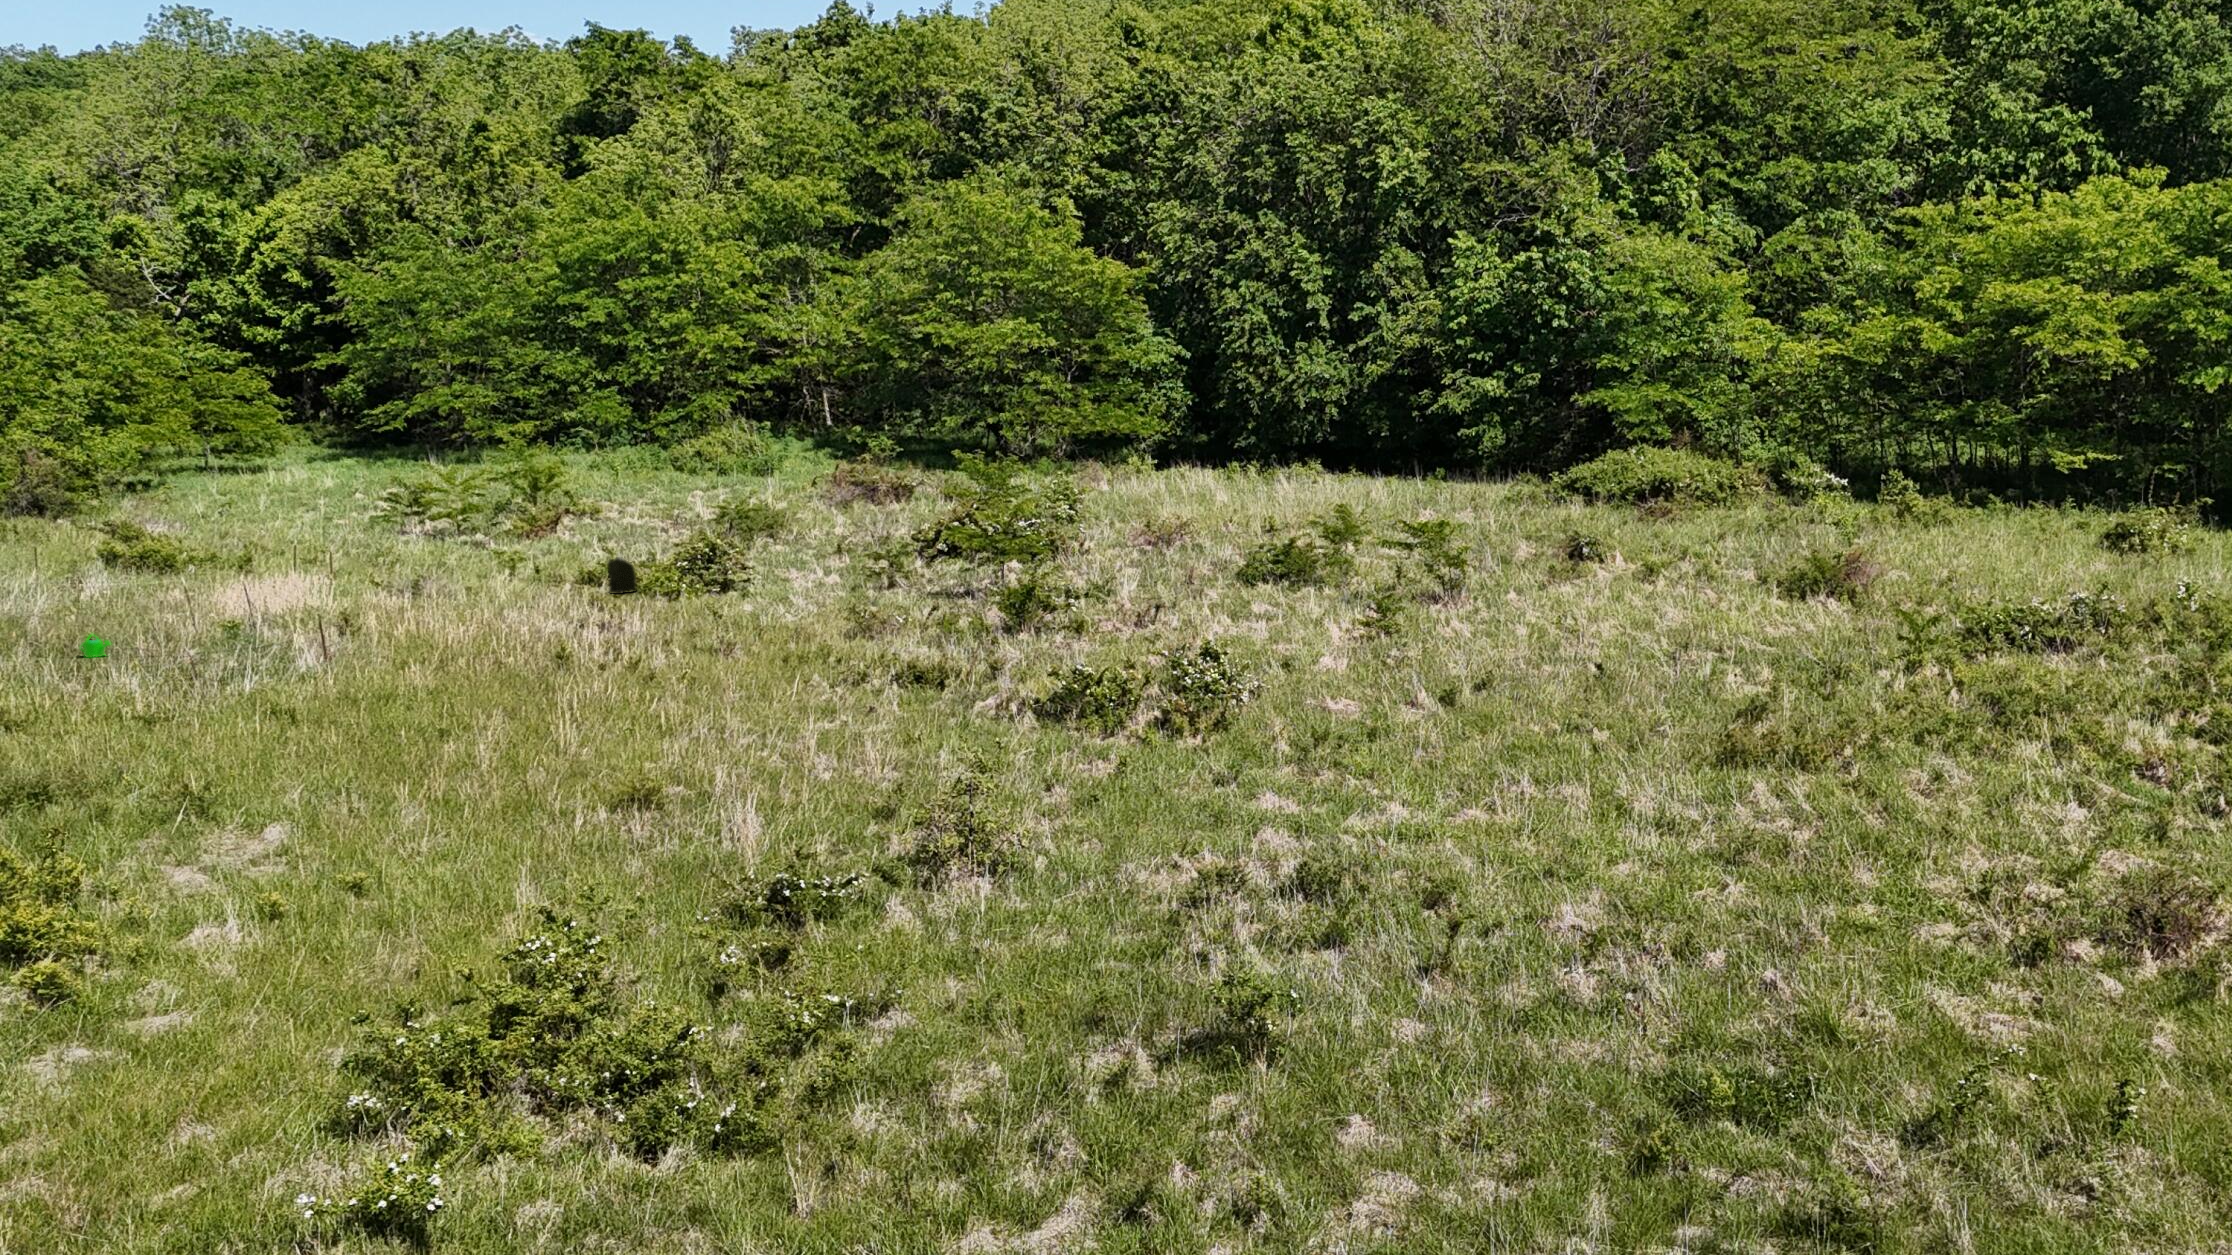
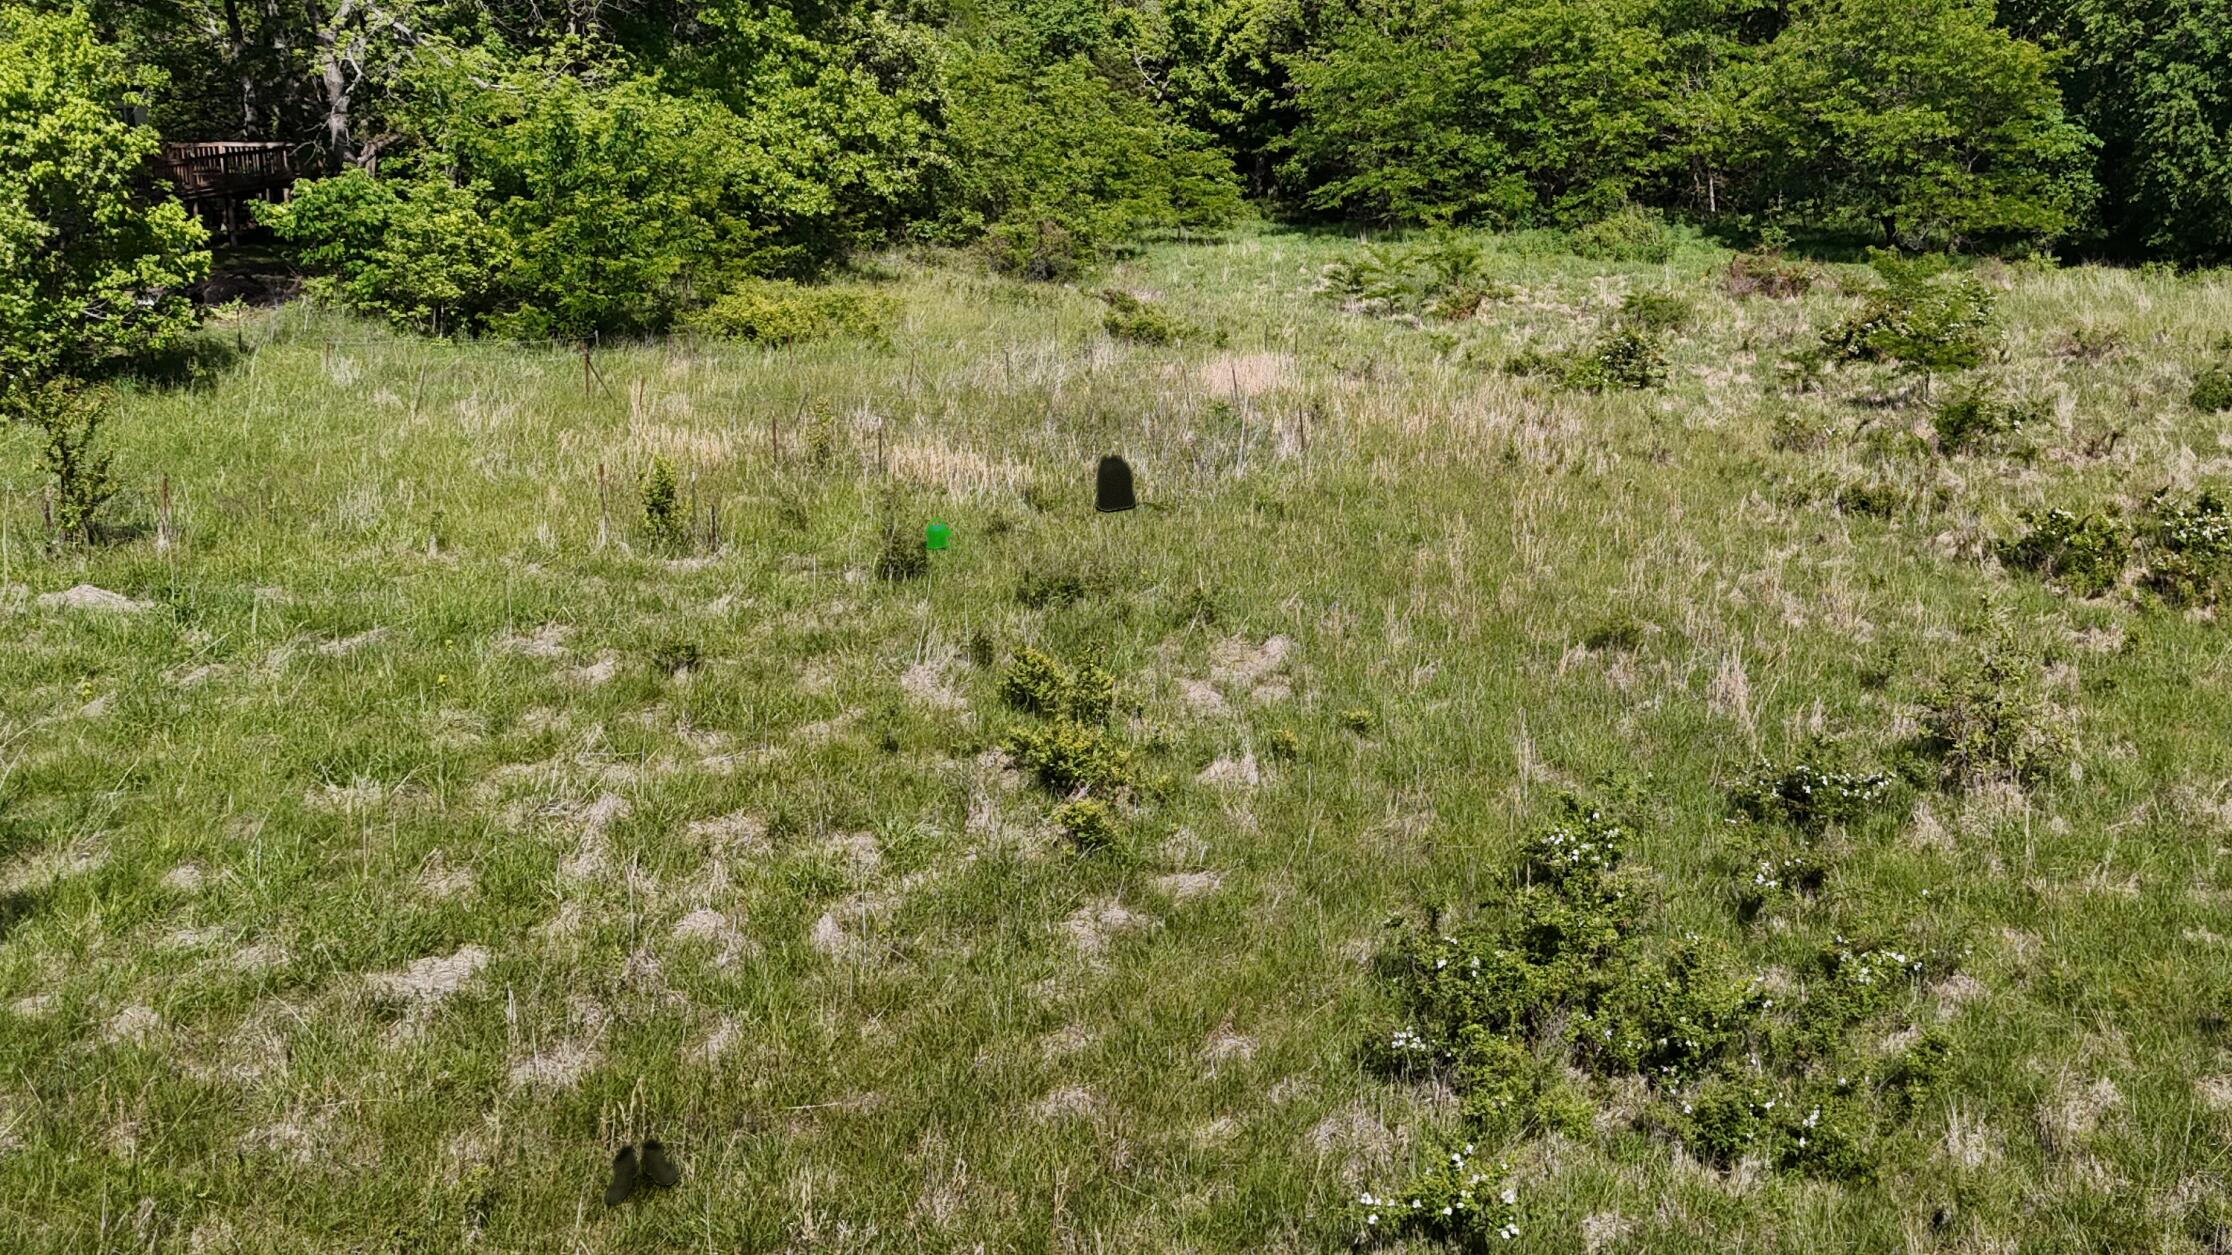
backpack: present [608,557,637,594] -> present [1096,455,1135,512]
boots: none [154,765,194,785] -> present [605,1138,679,1205]

